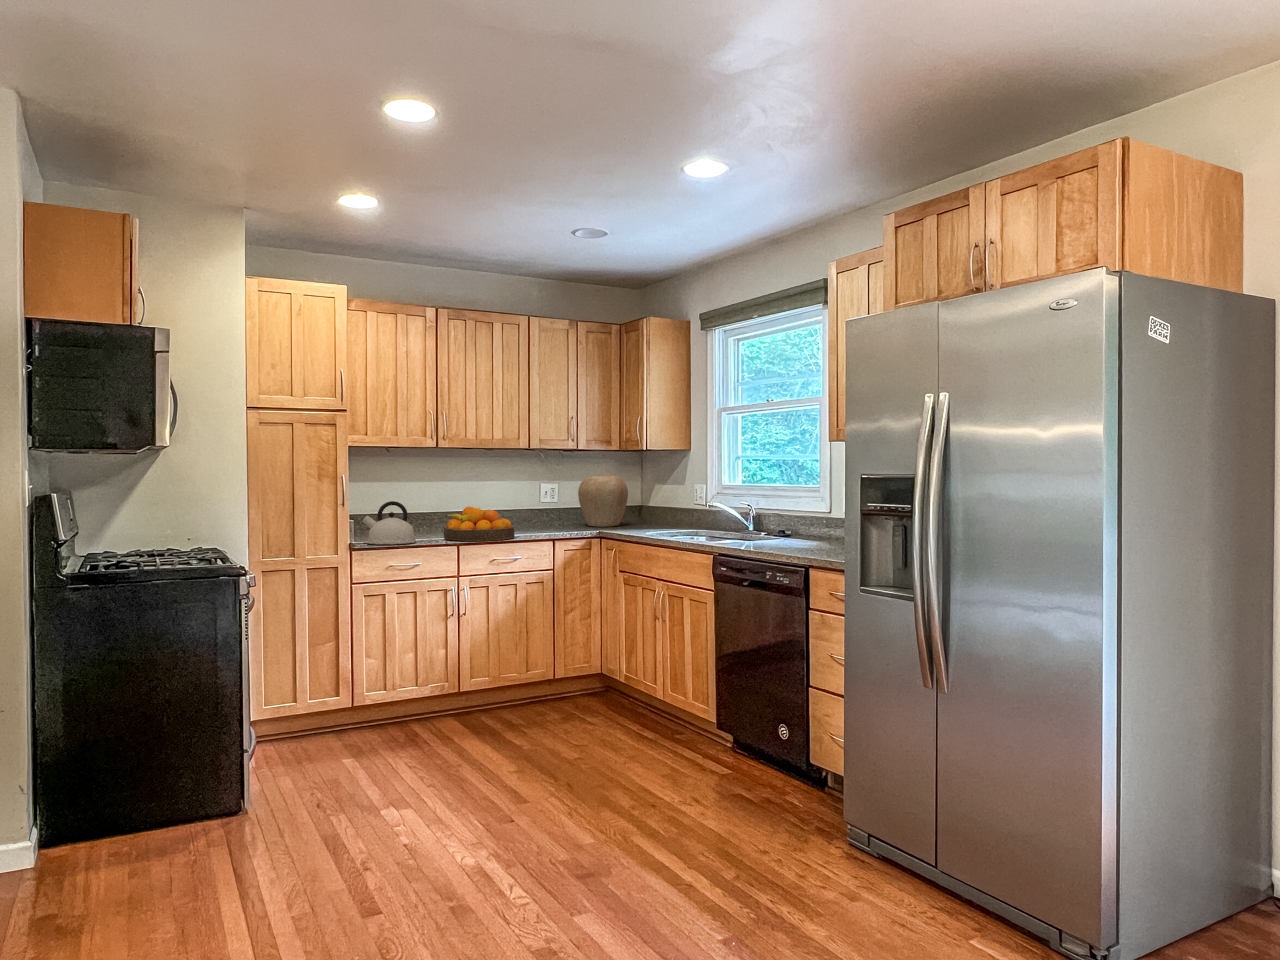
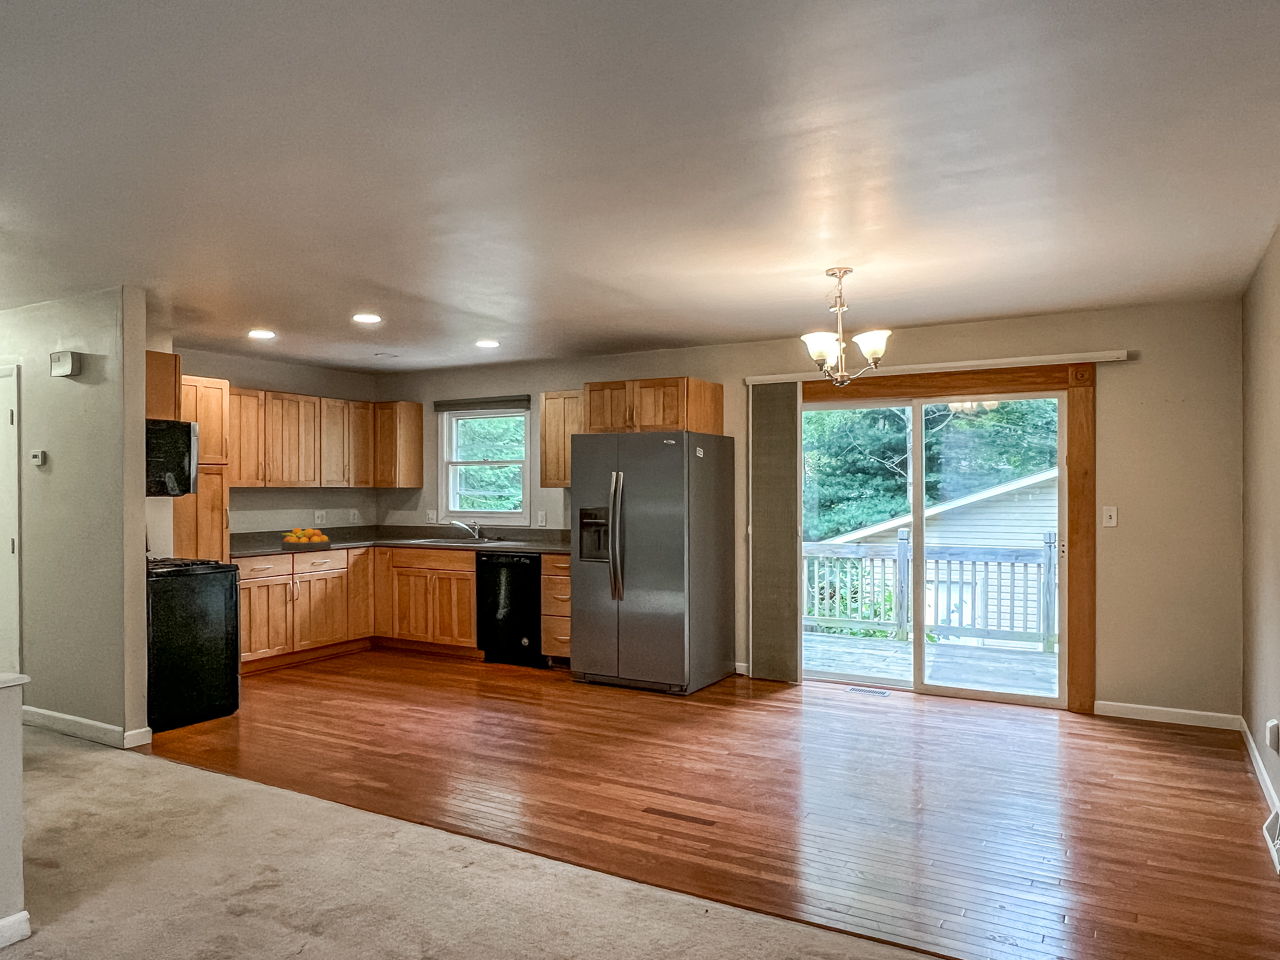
vase: present [578,475,628,527] -> none [344,506,379,540]
kettle: present [362,501,416,544] -> none [236,525,273,553]

